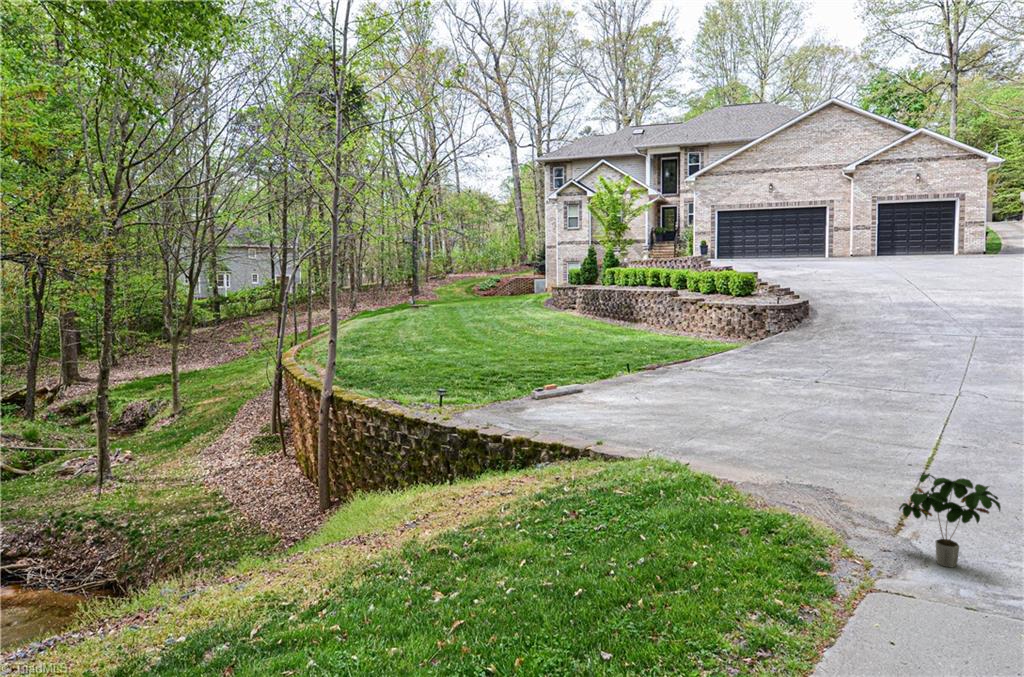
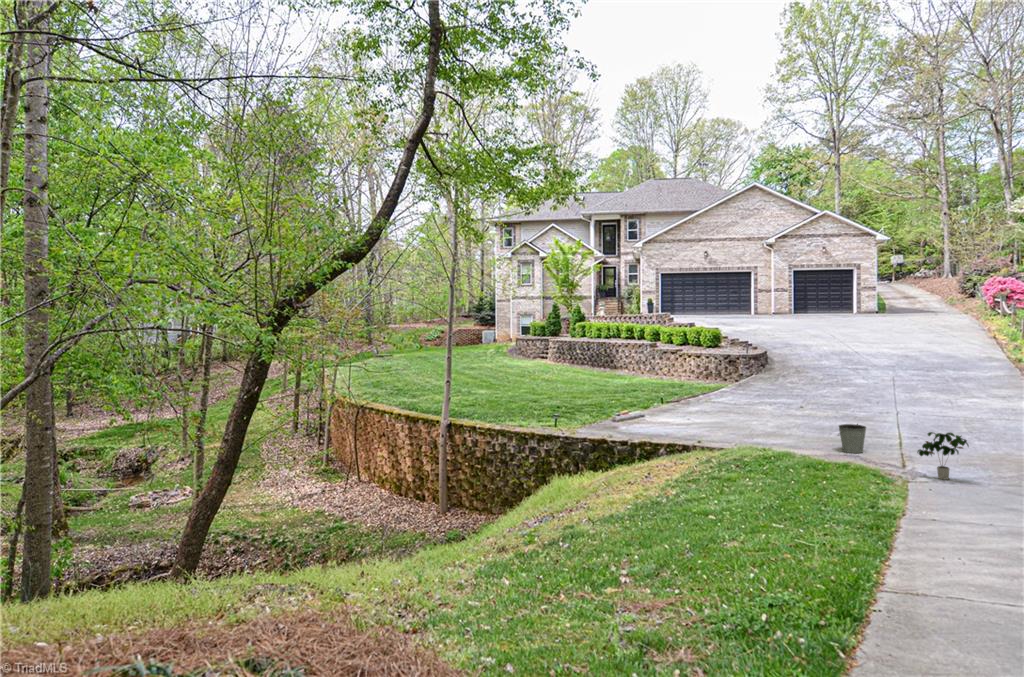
bucket: none [804,428,851,477] -> present [839,424,866,453]

